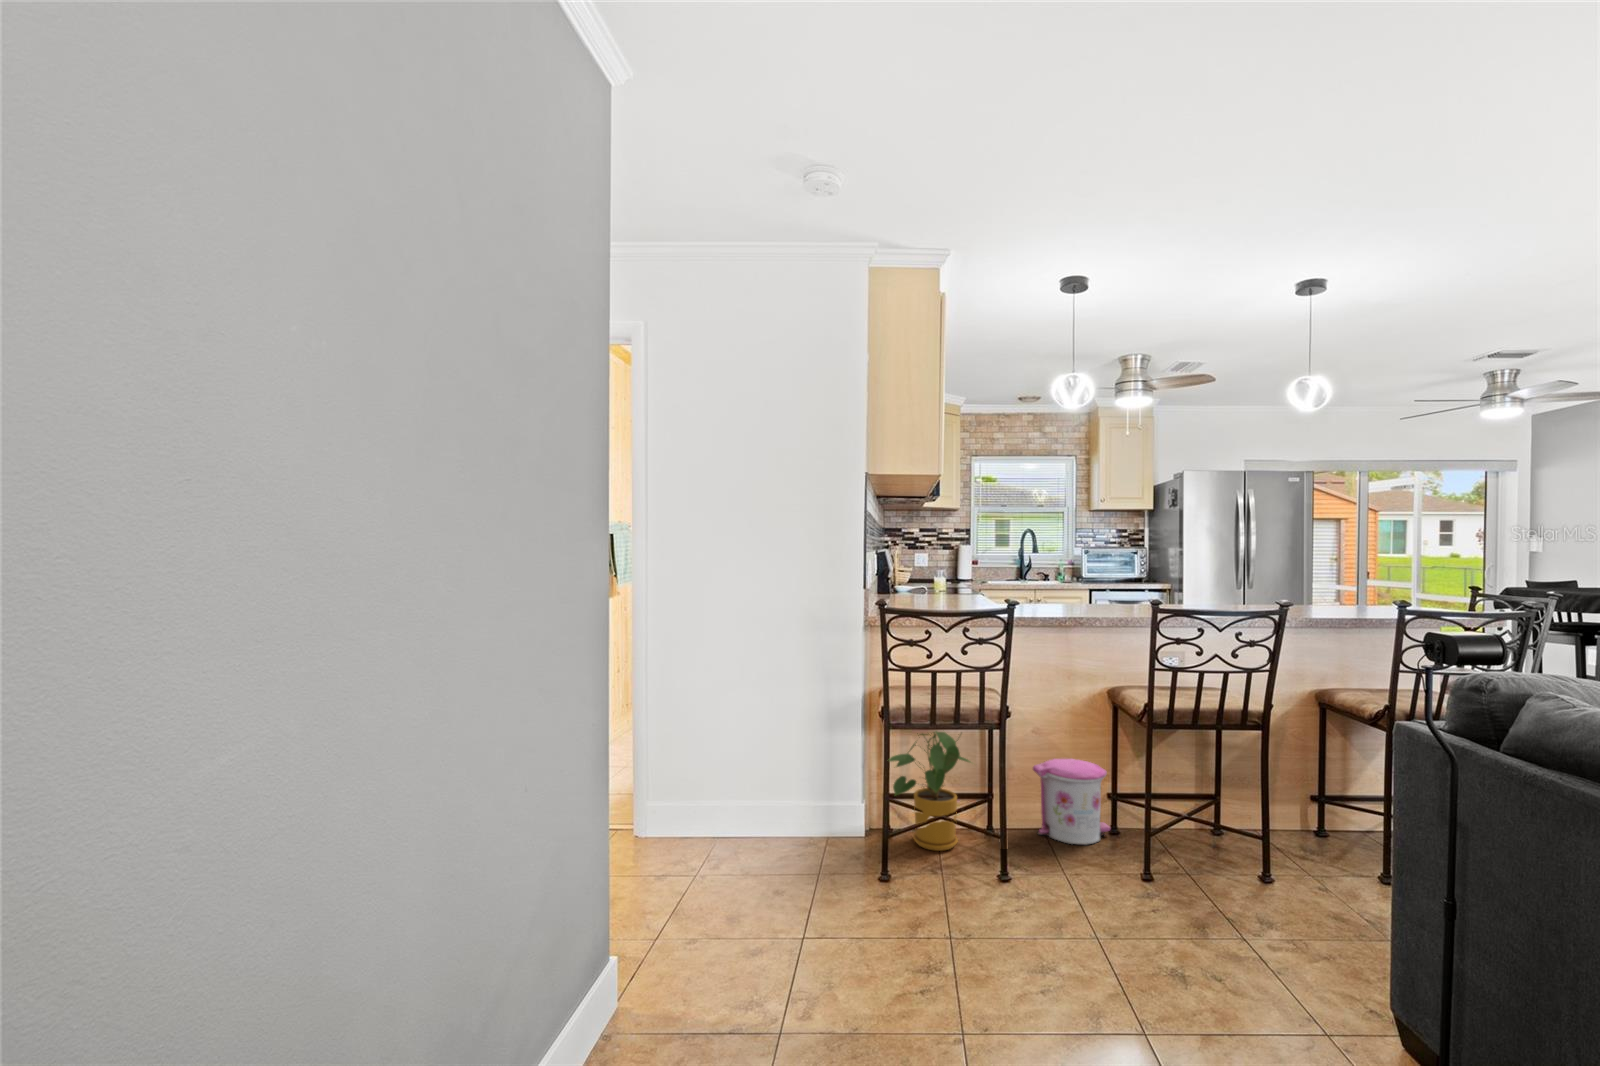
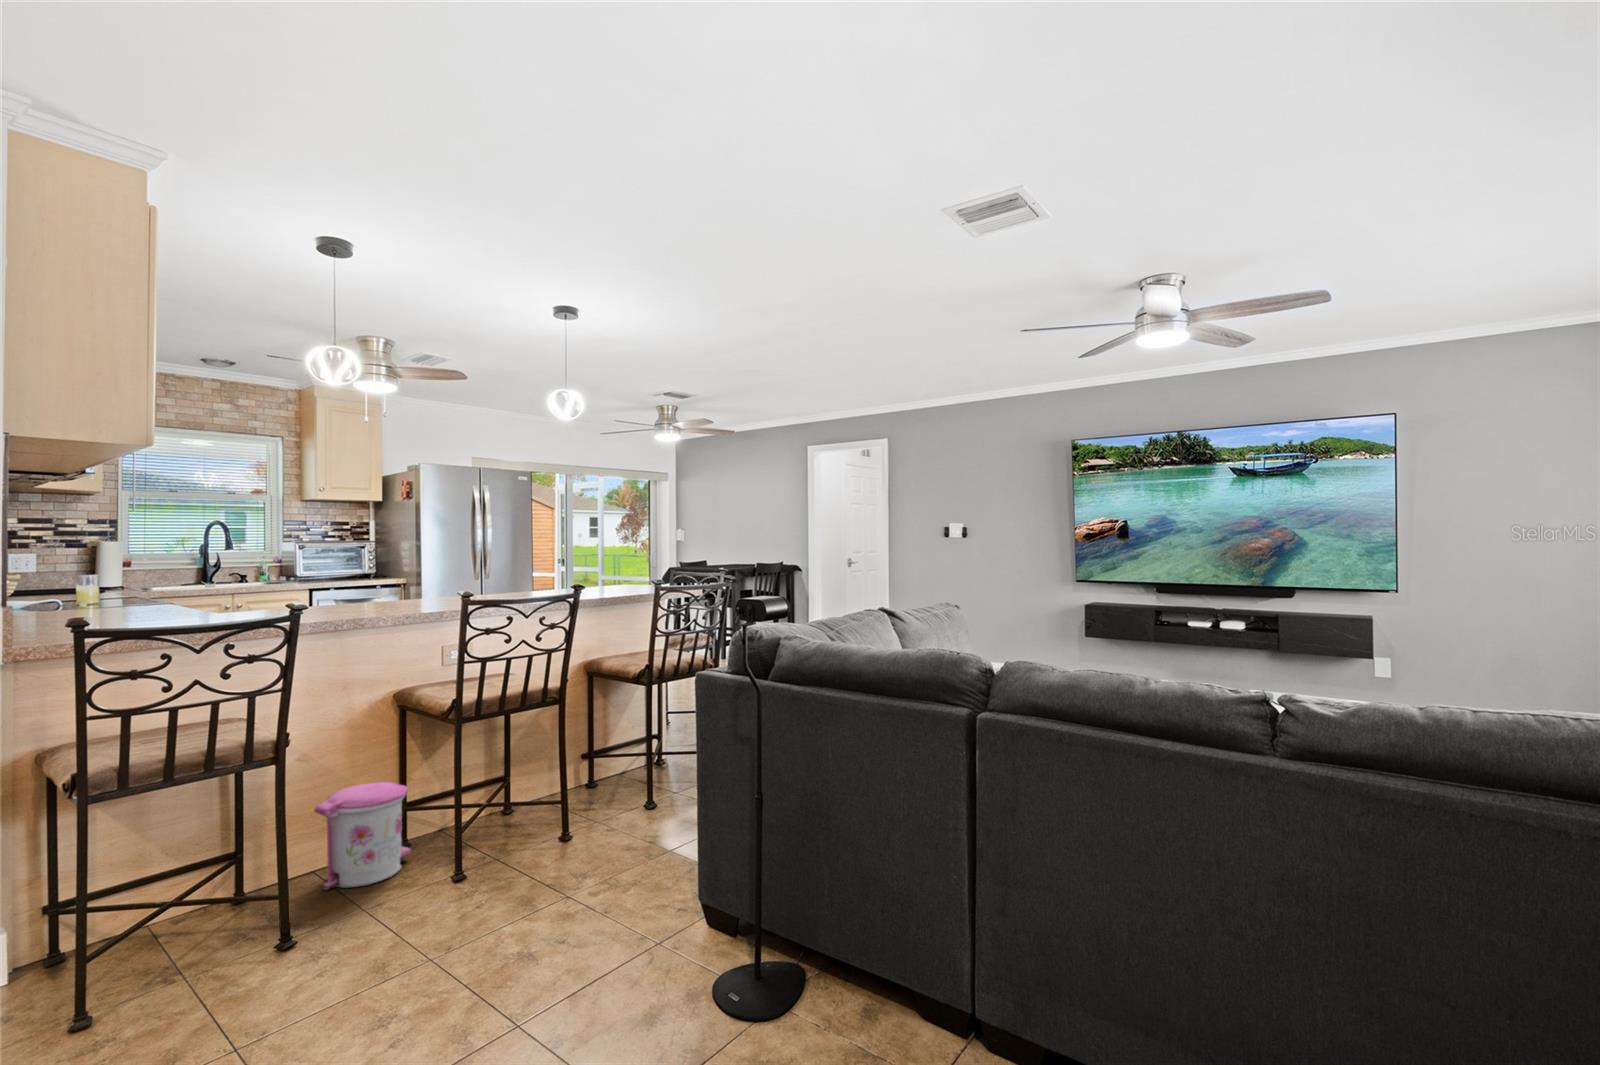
house plant: present [889,731,970,851] -> none [78,768,248,978]

